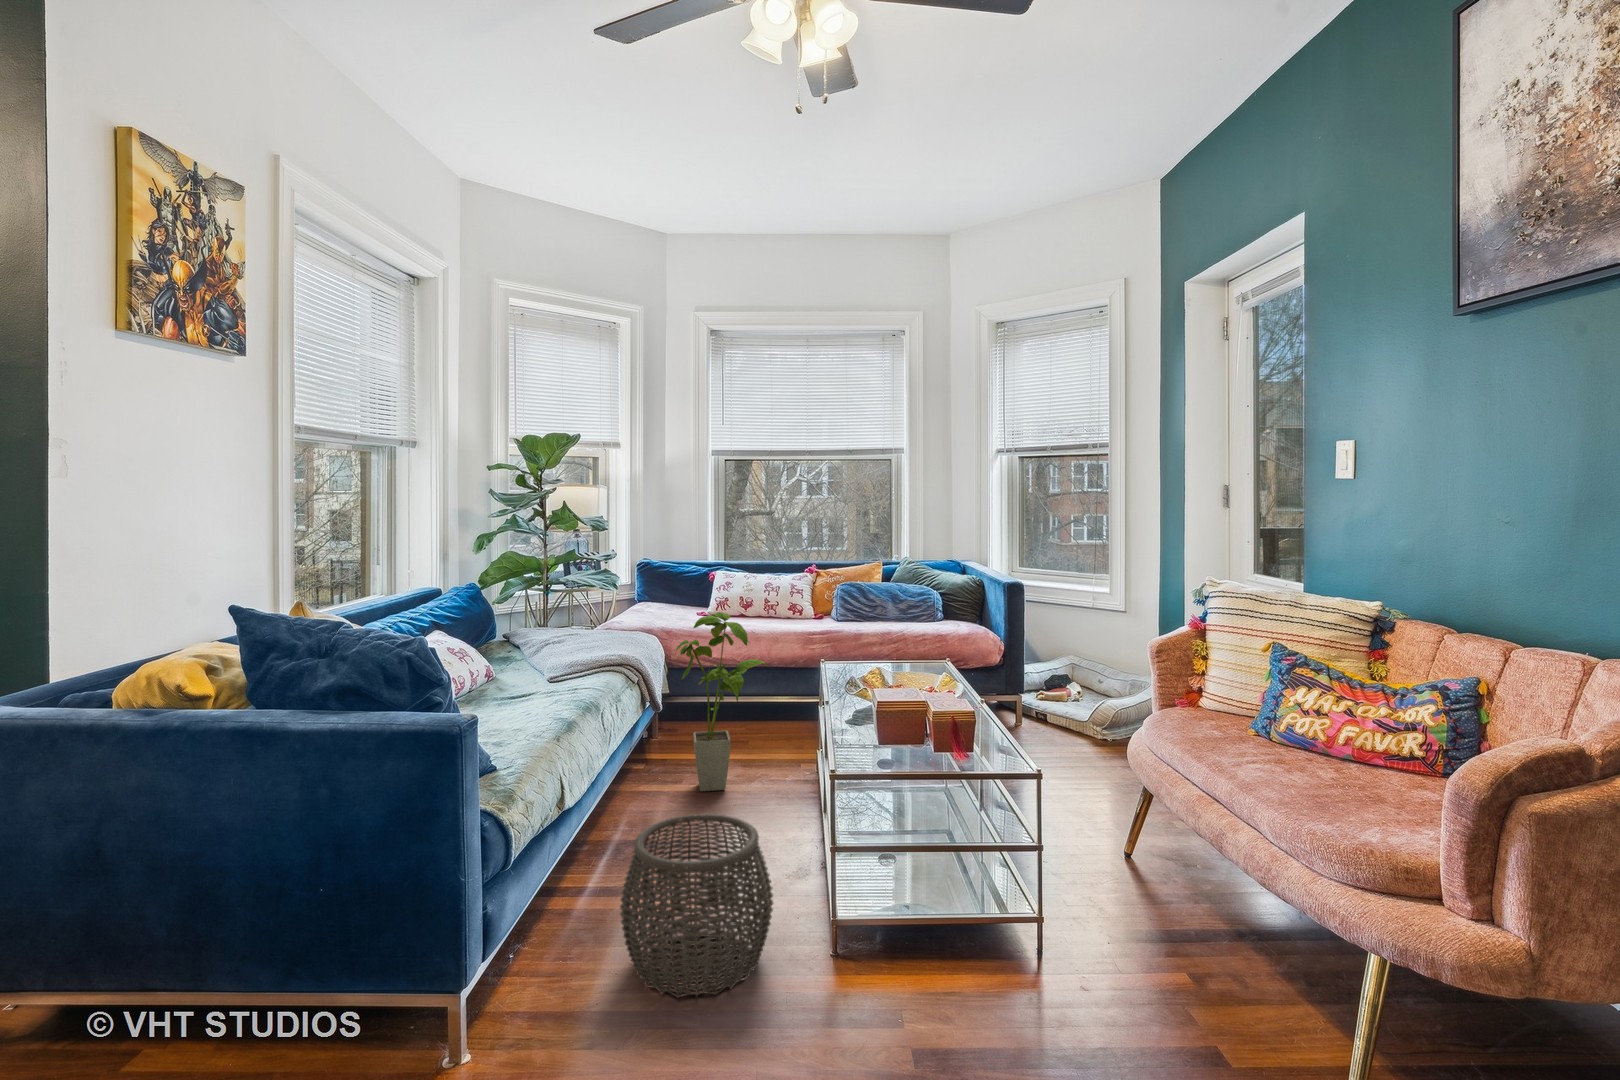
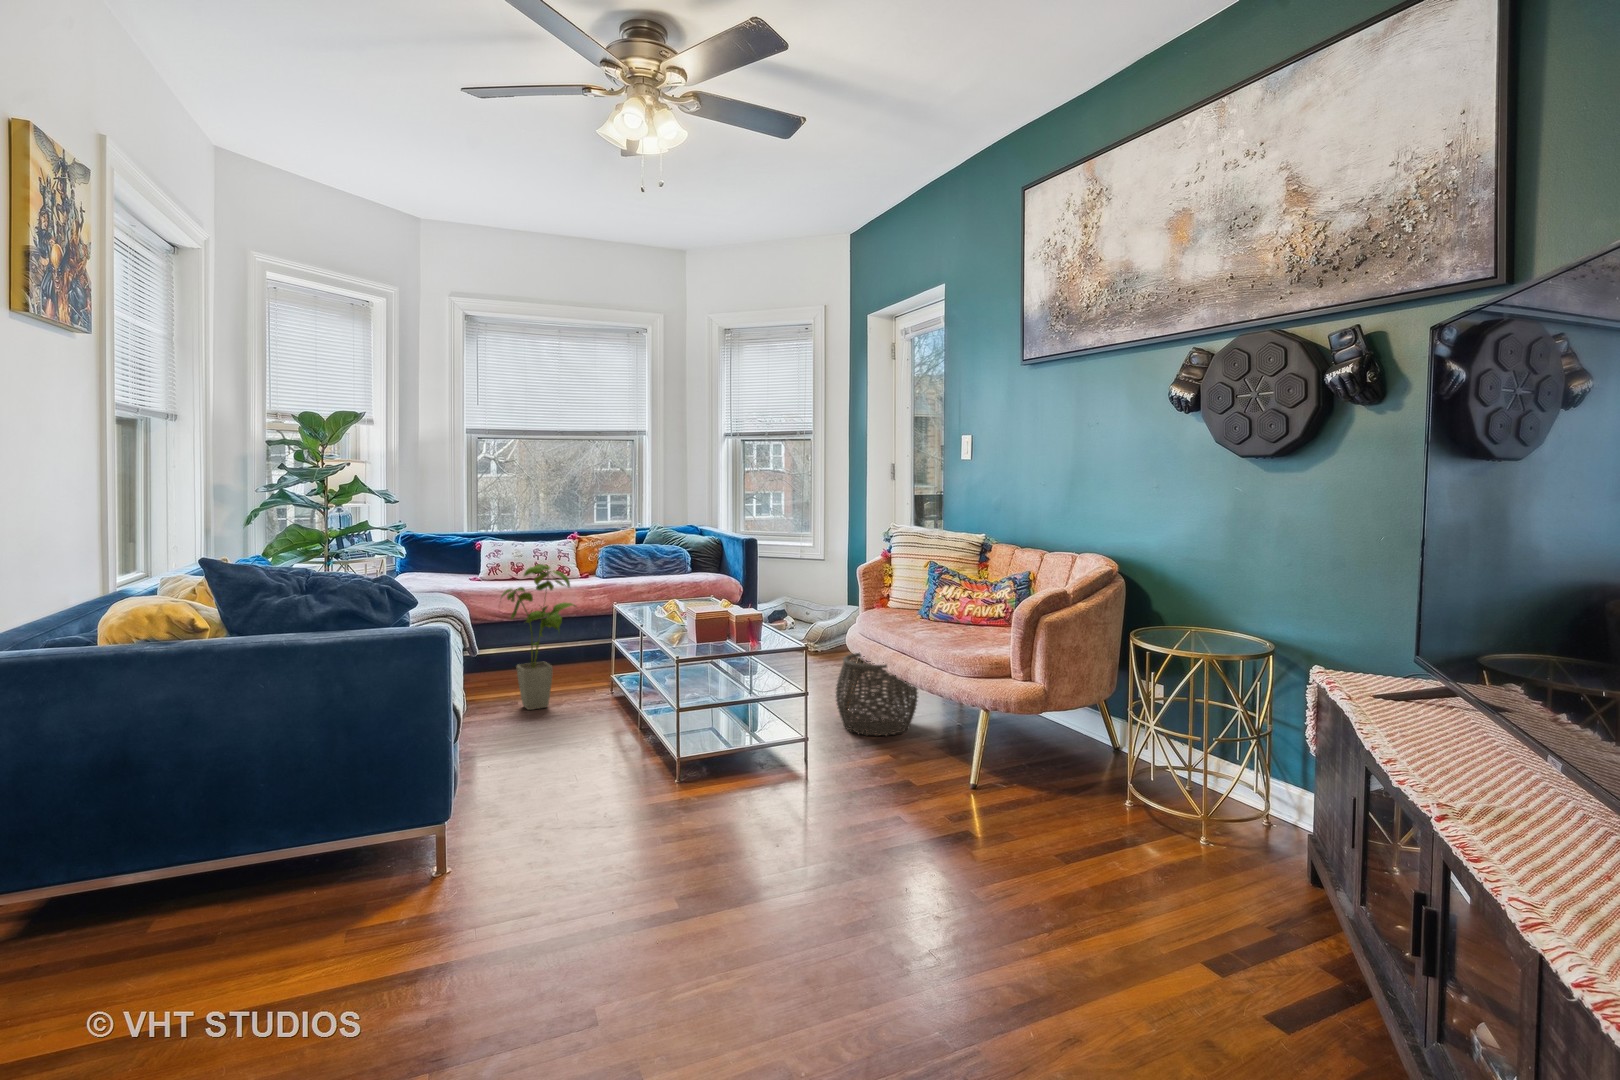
woven basket: present [620,814,773,997] -> present [836,652,918,736]

